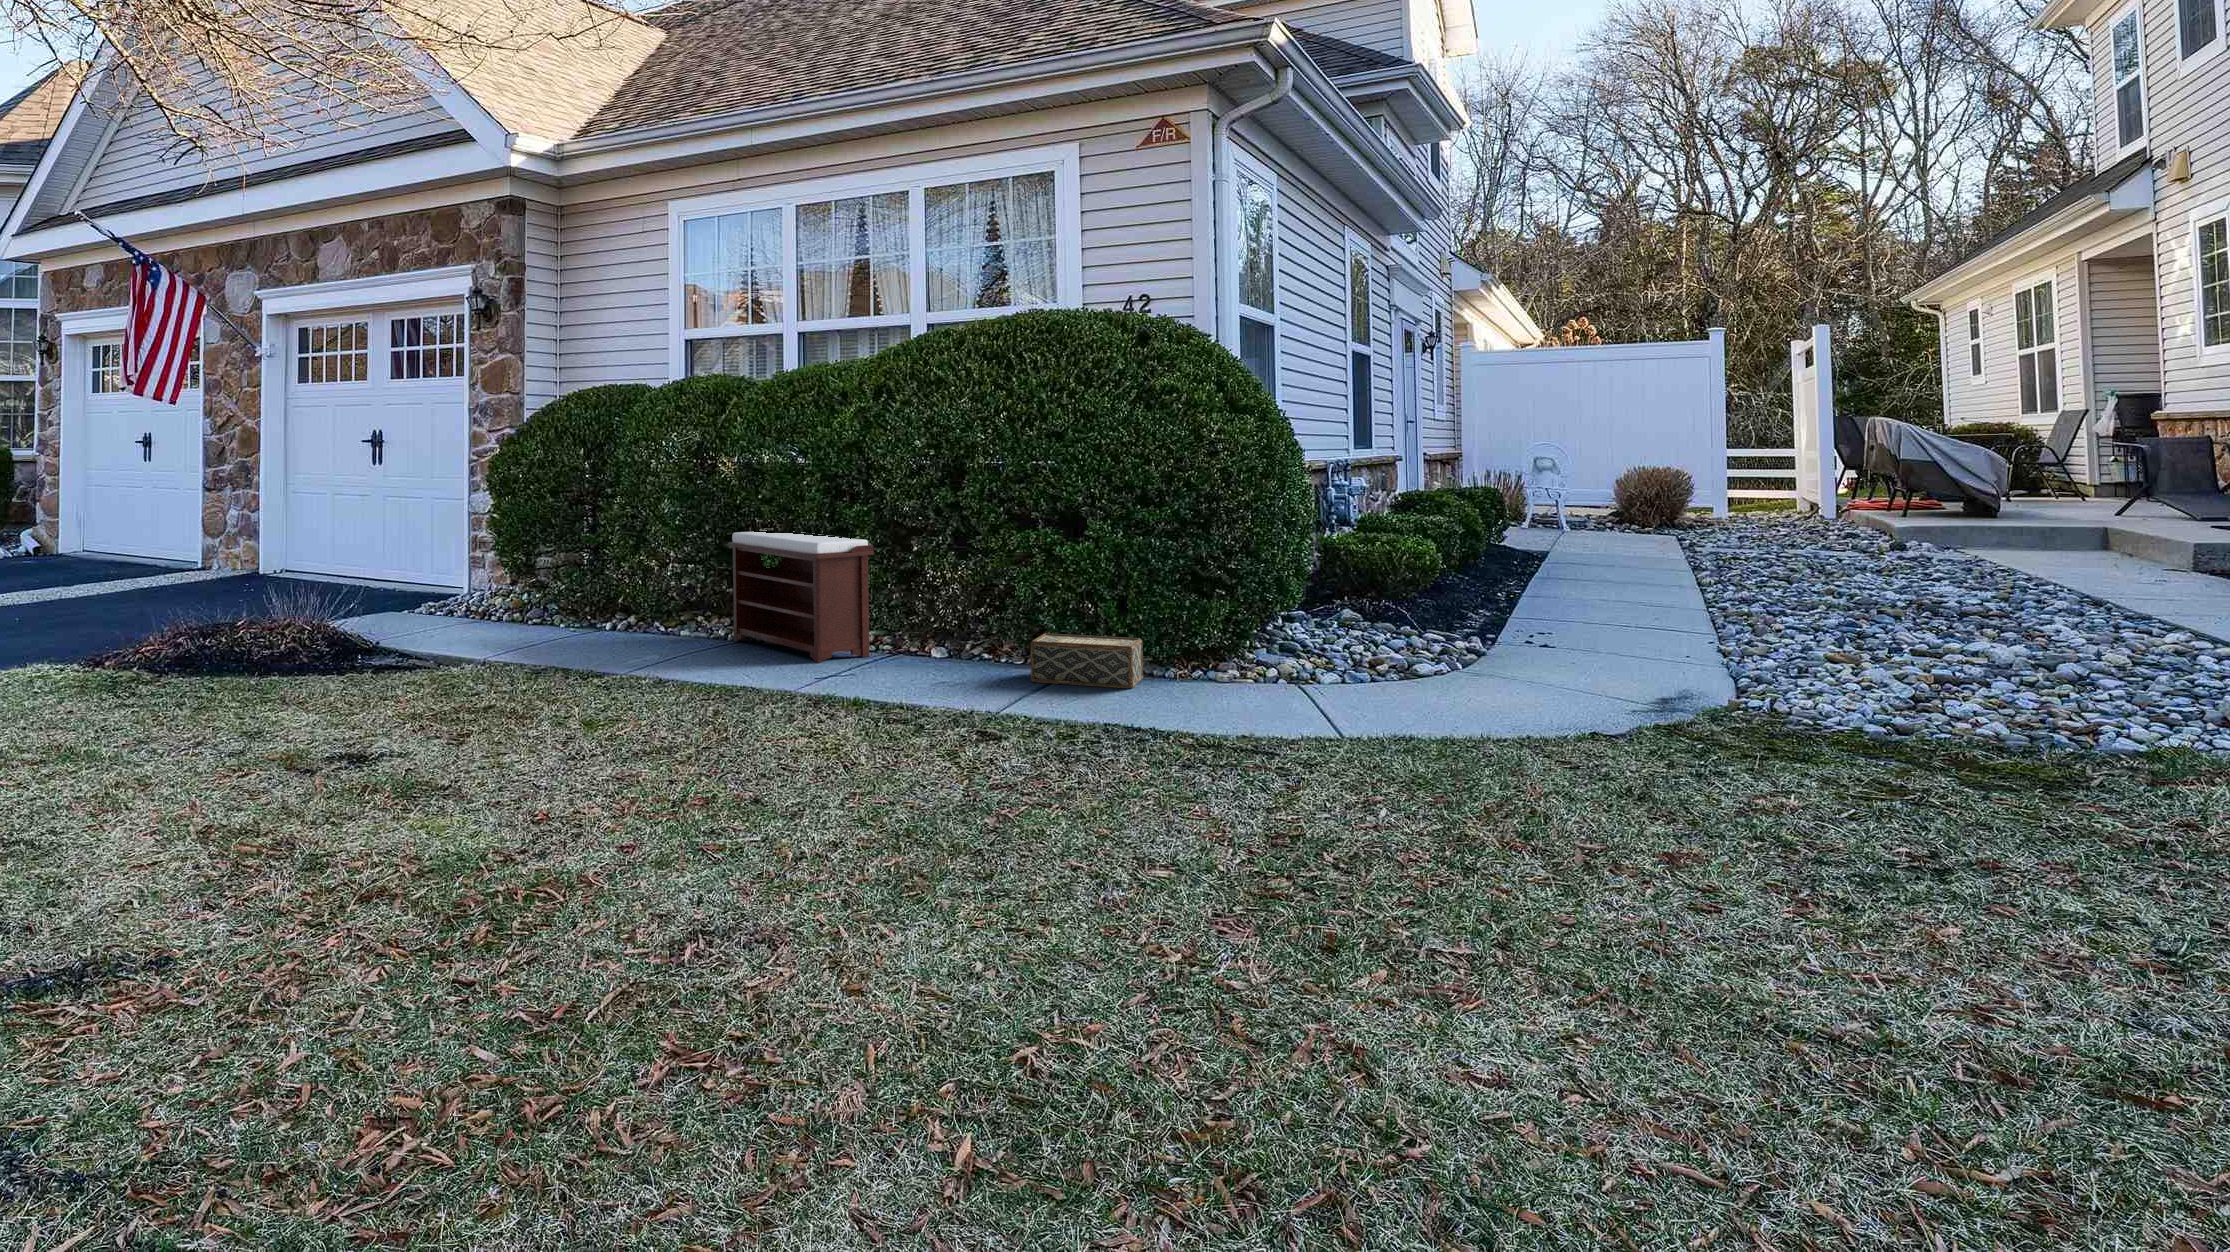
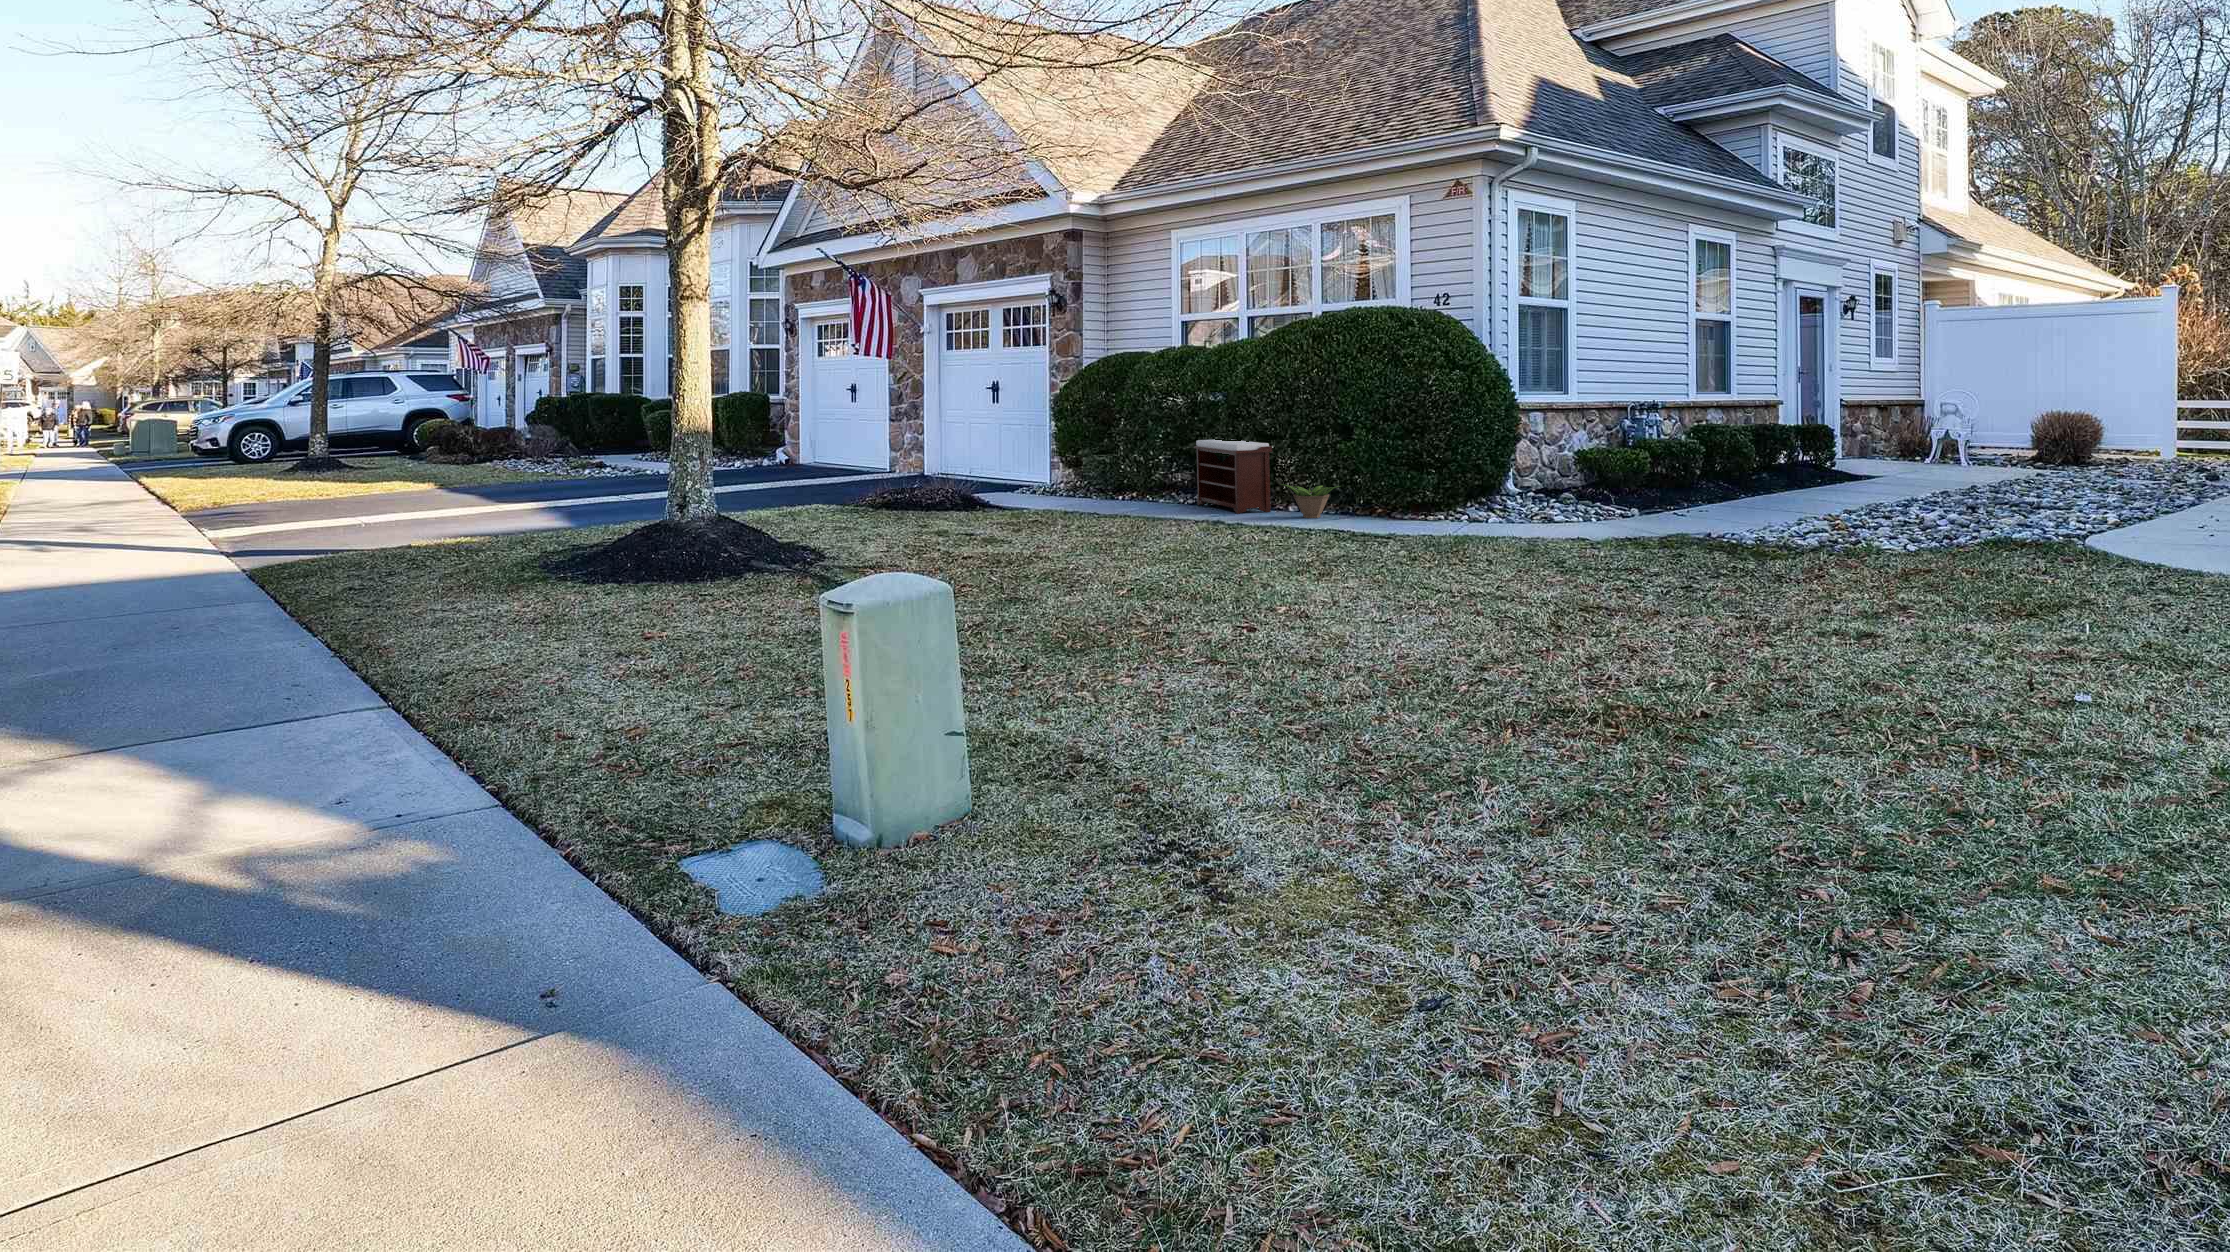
decorative plant: none [899,613,1003,672] -> present [1285,485,1340,518]
woven basket: present [1031,633,1143,688] -> none [1350,496,1418,525]

